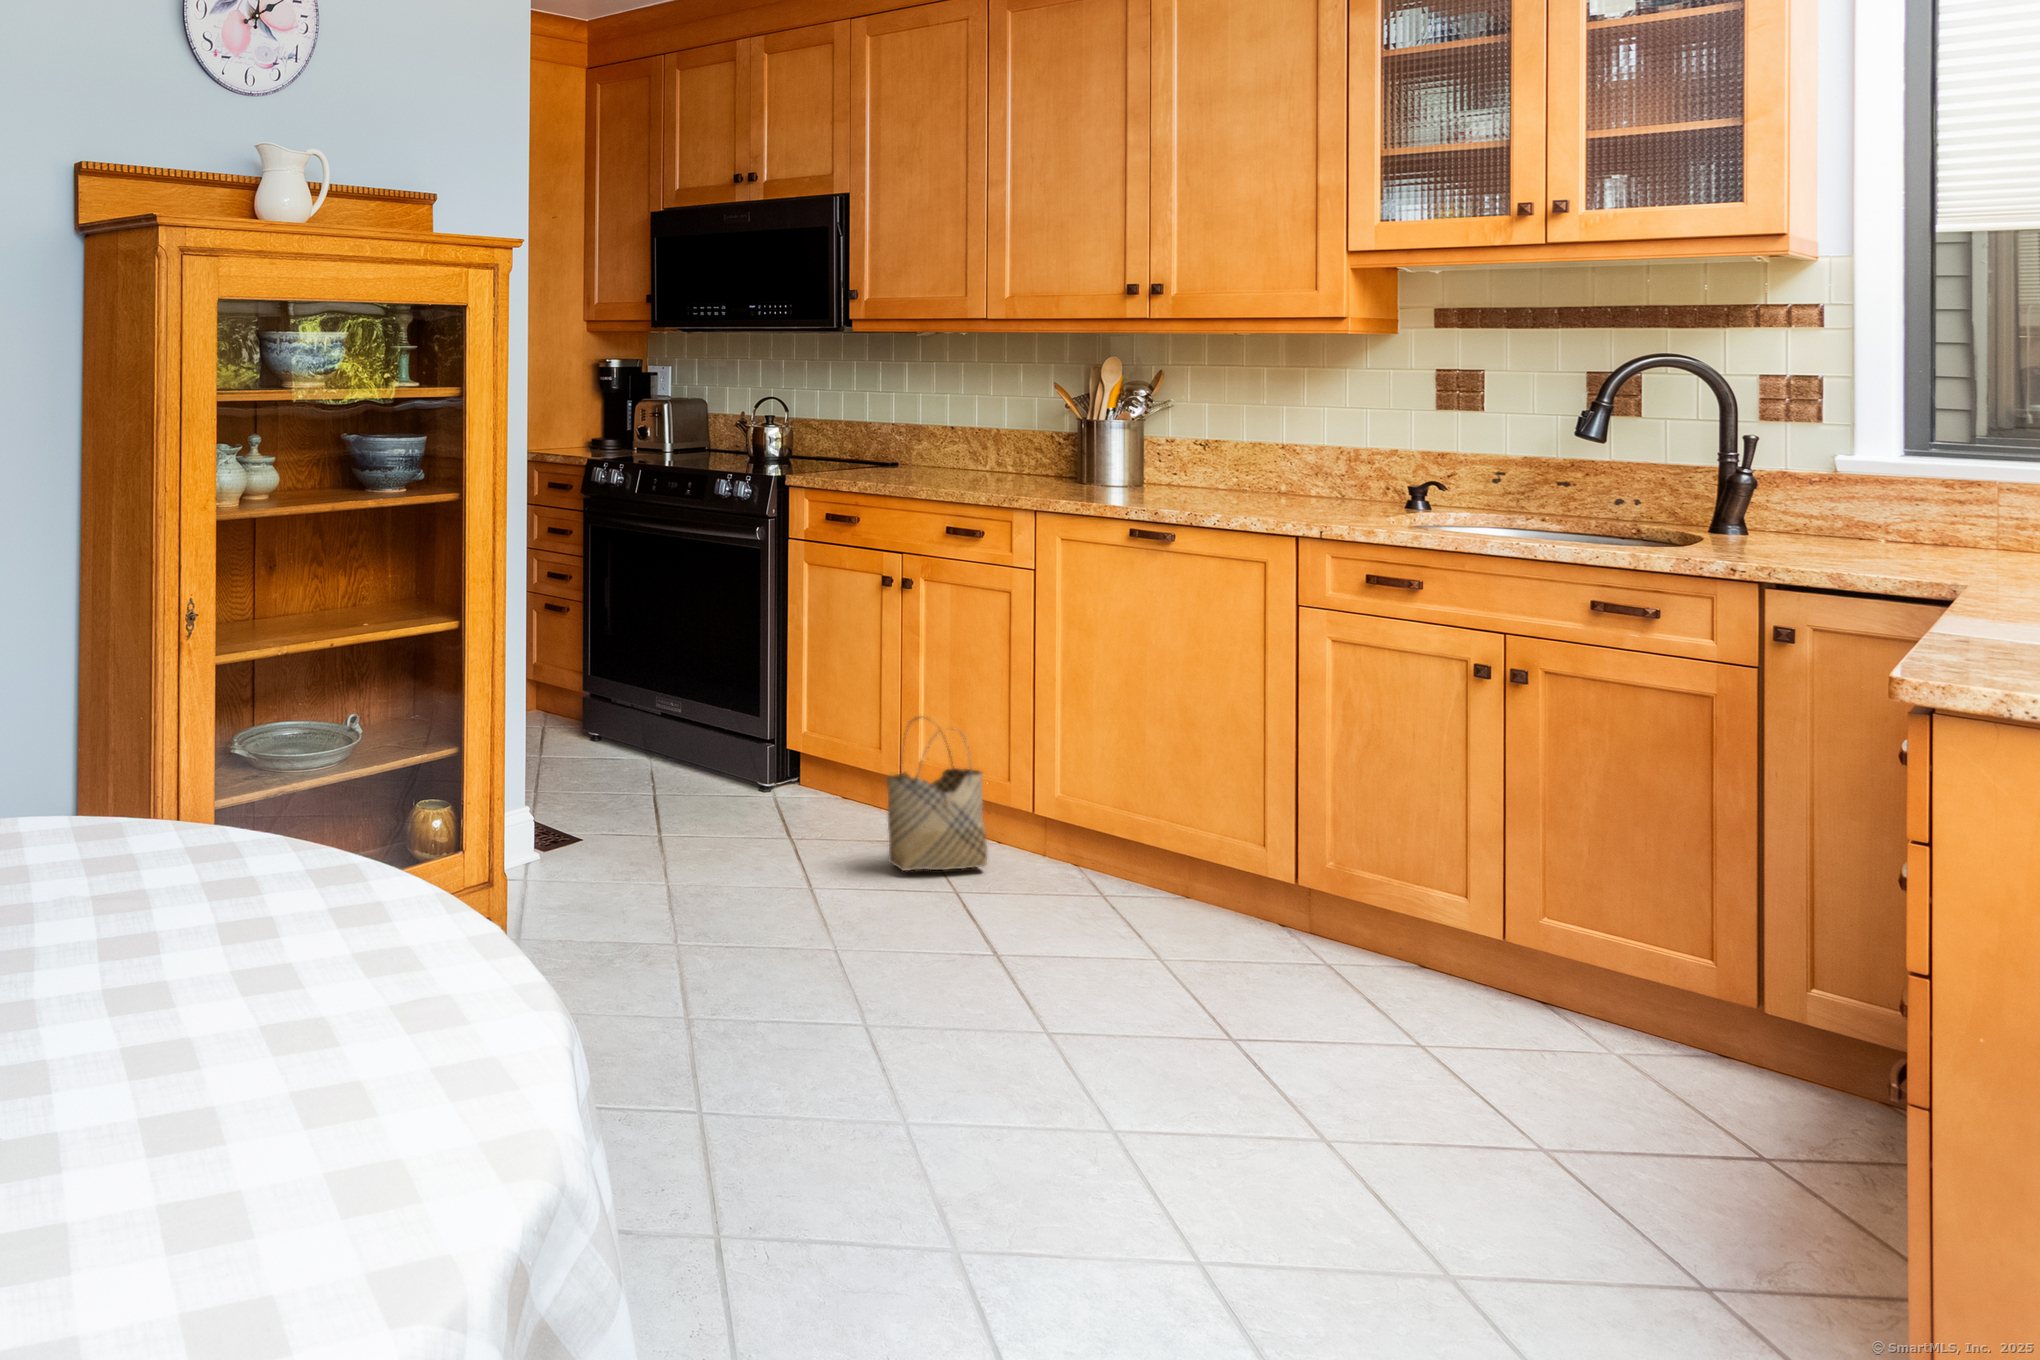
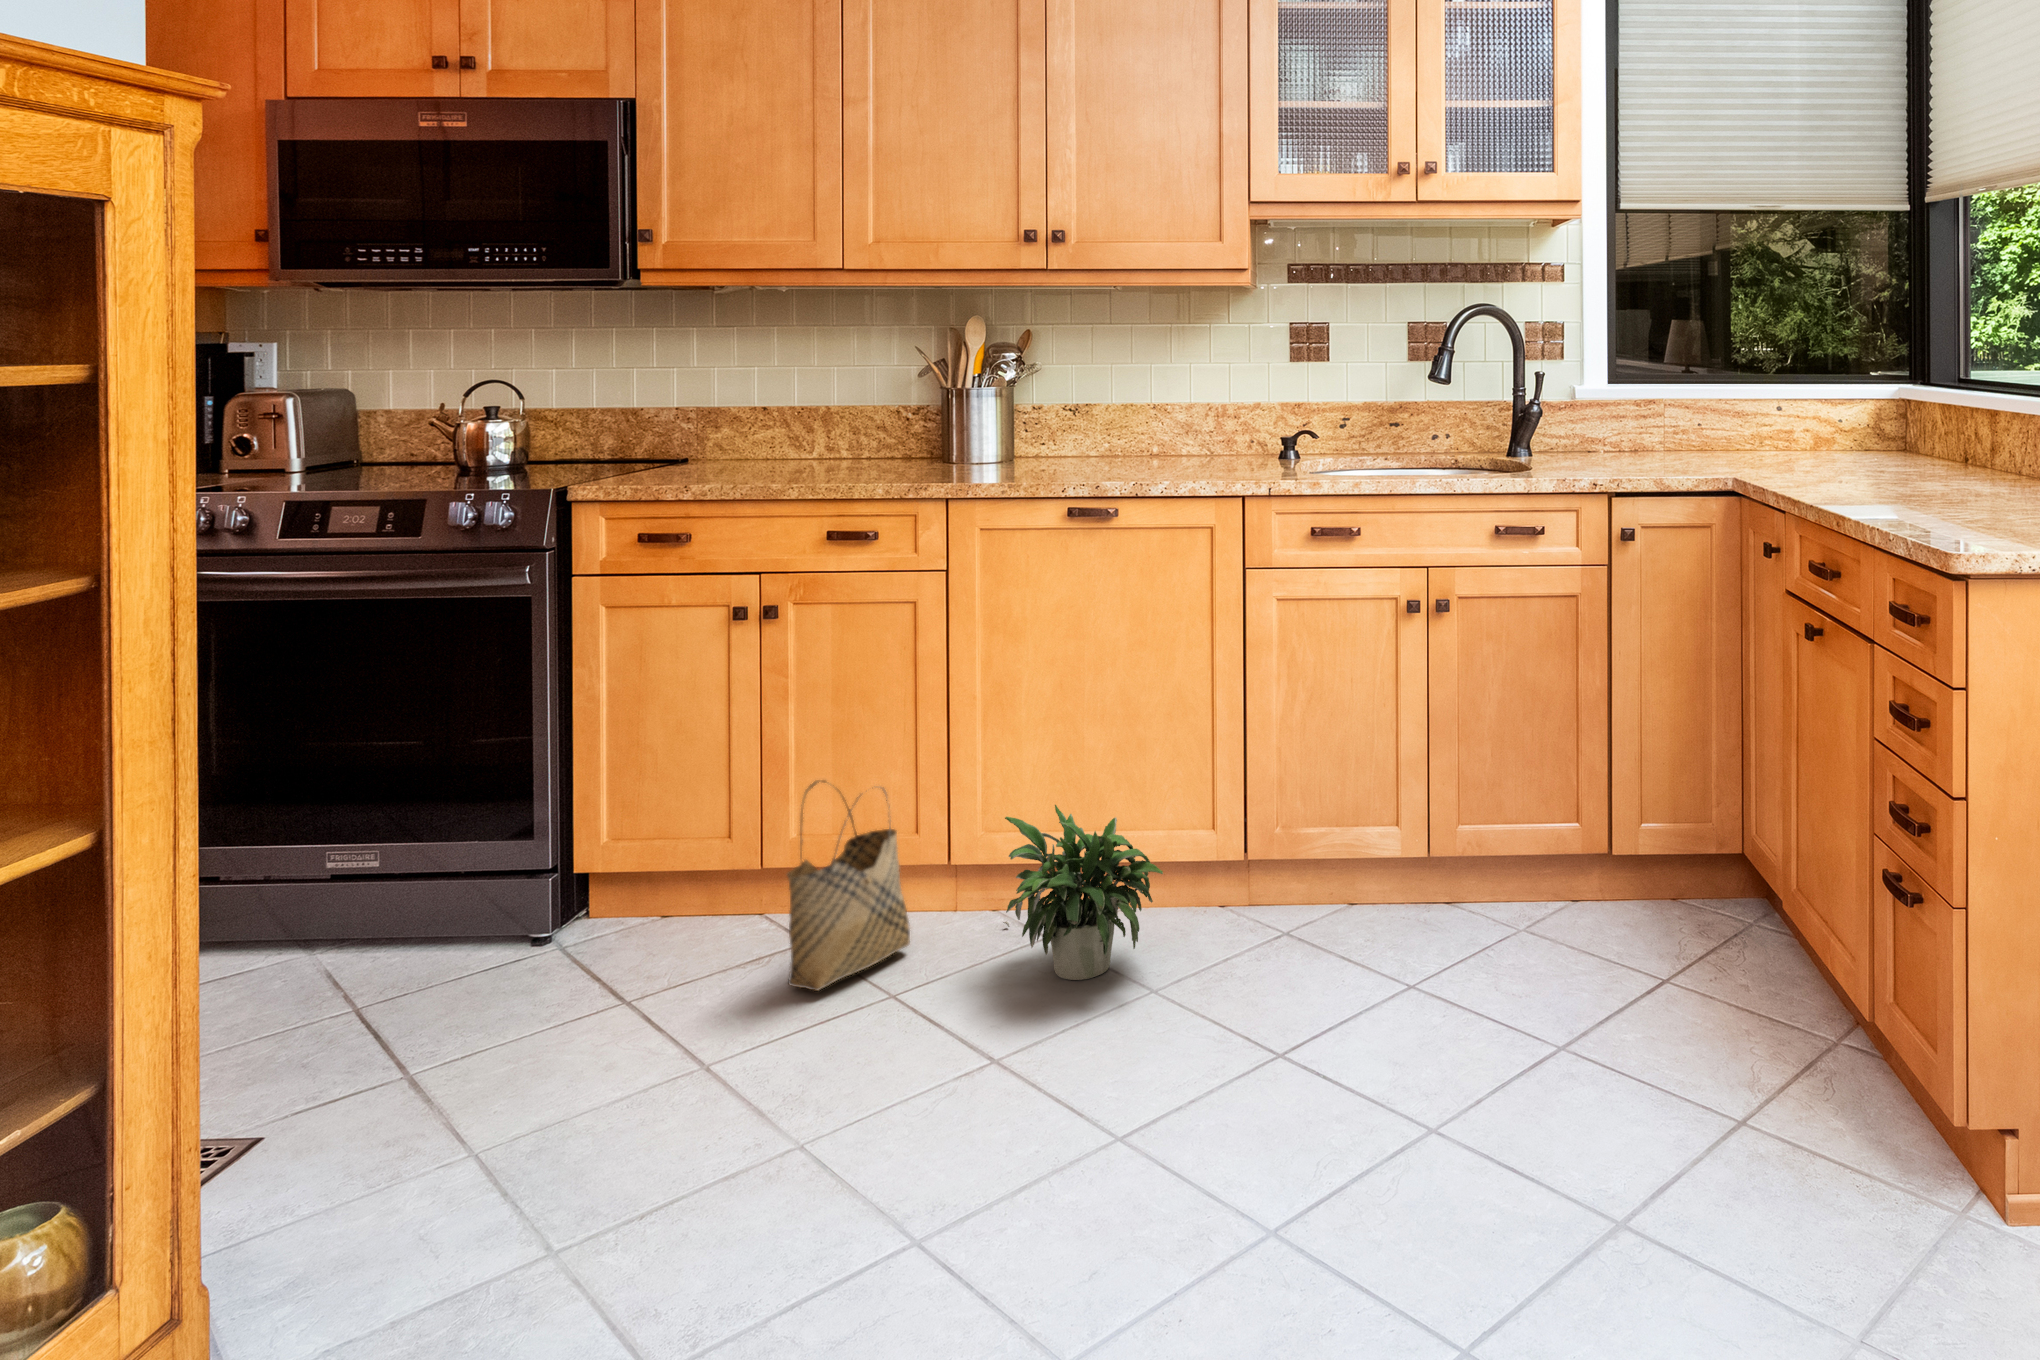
potted plant: none [1039,780,1177,935] -> present [1003,805,1163,980]

